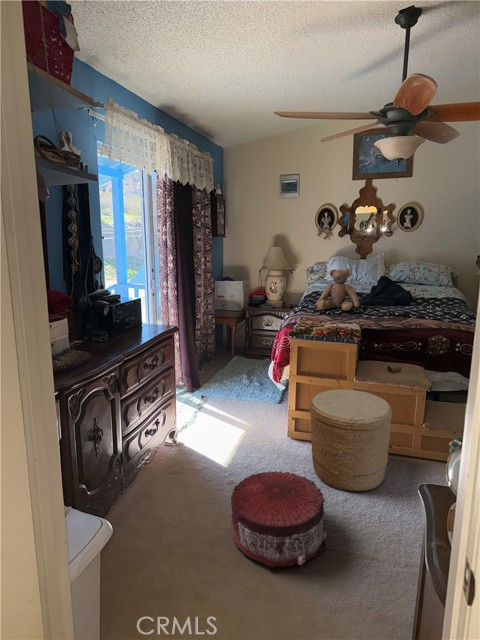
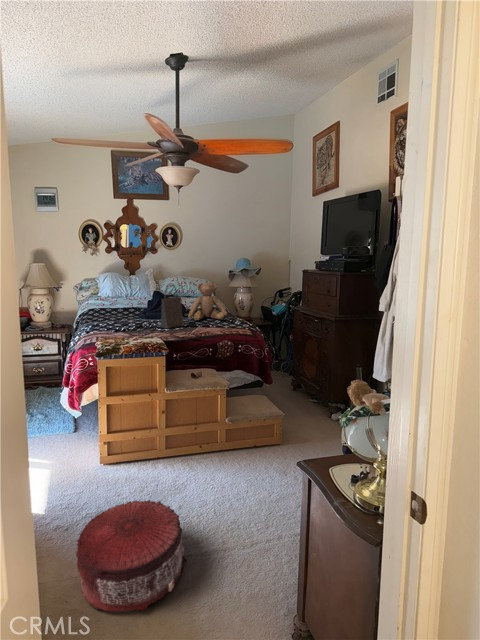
teddy bear: present [315,268,359,310] -> present [188,282,227,320]
handbag: none [370,268,399,316] -> present [160,284,184,328]
woven basket: present [310,389,392,491] -> none [132,400,210,500]

